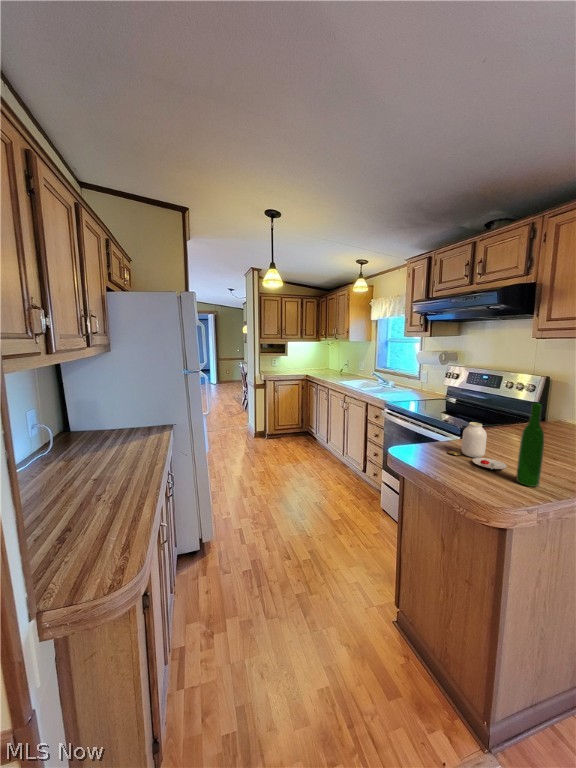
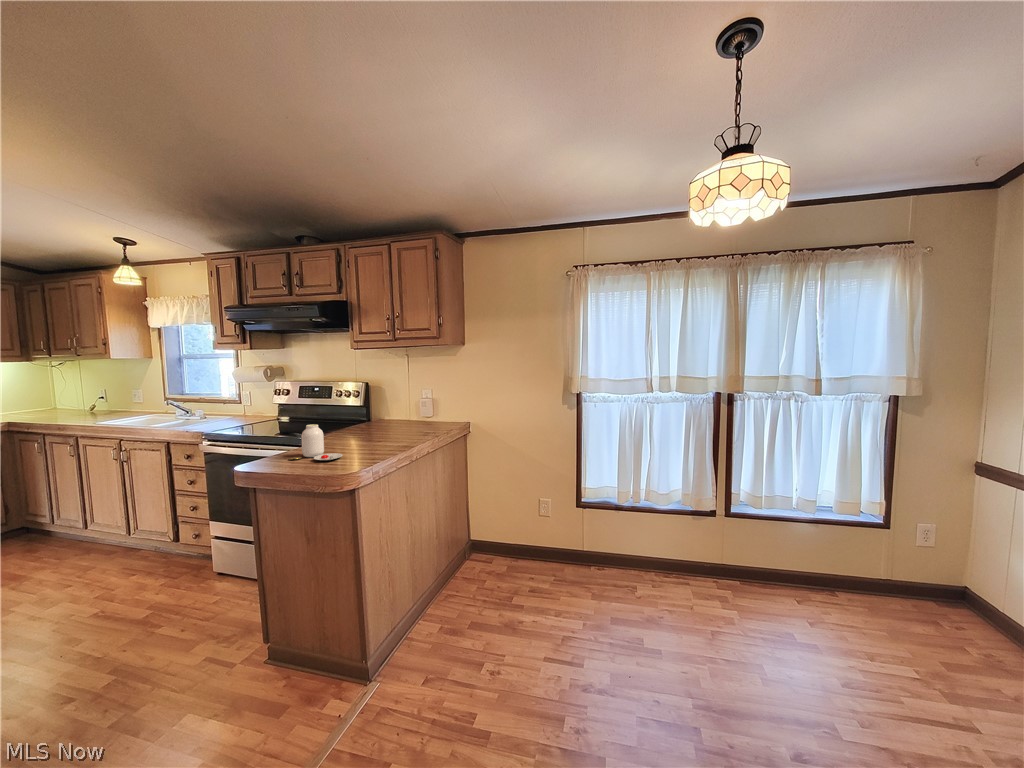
wine bottle: present [516,403,544,487] -> none [349,396,367,463]

